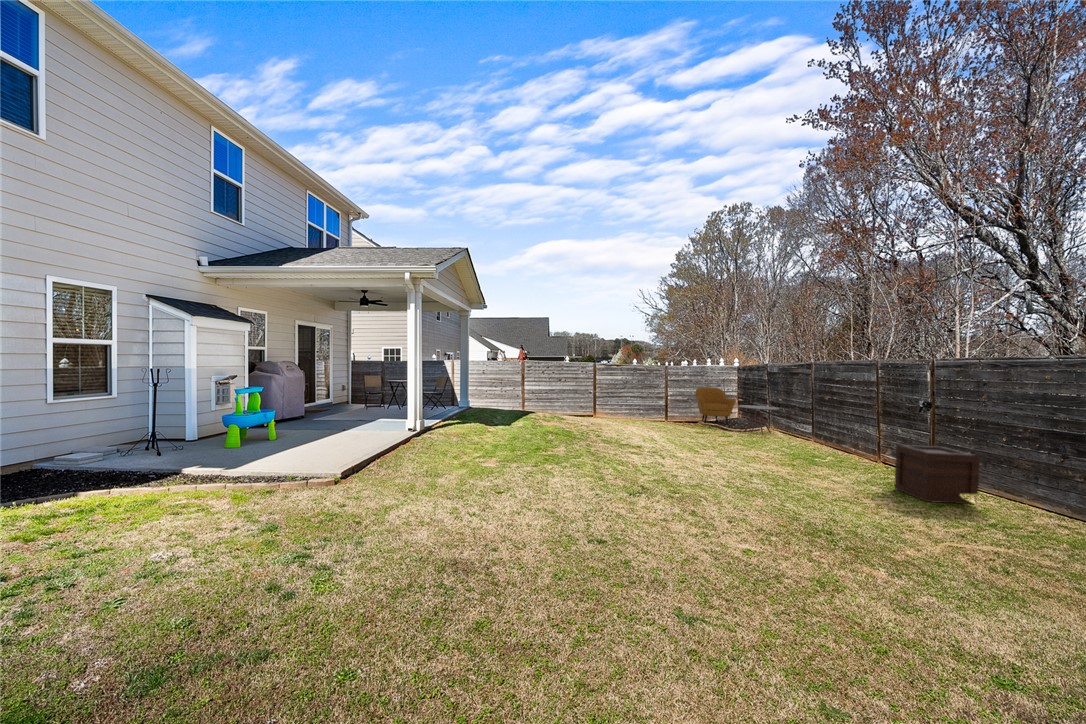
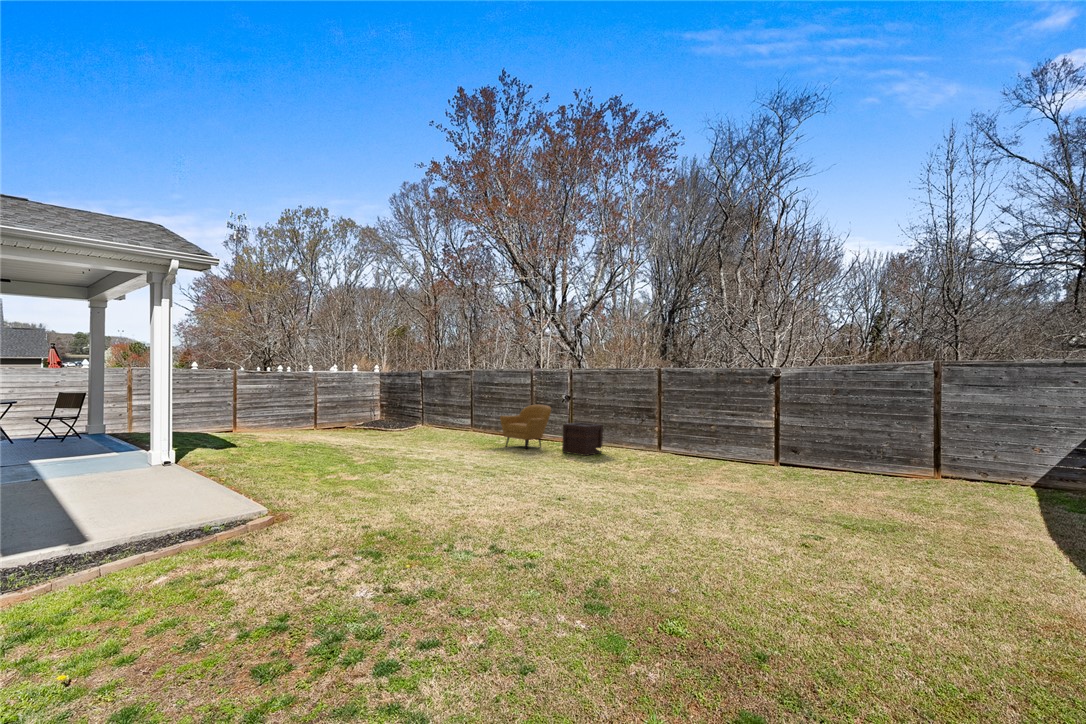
armchair: present [696,387,736,424] -> present [500,405,551,449]
round table: present [738,405,779,435] -> none [402,407,435,431]

